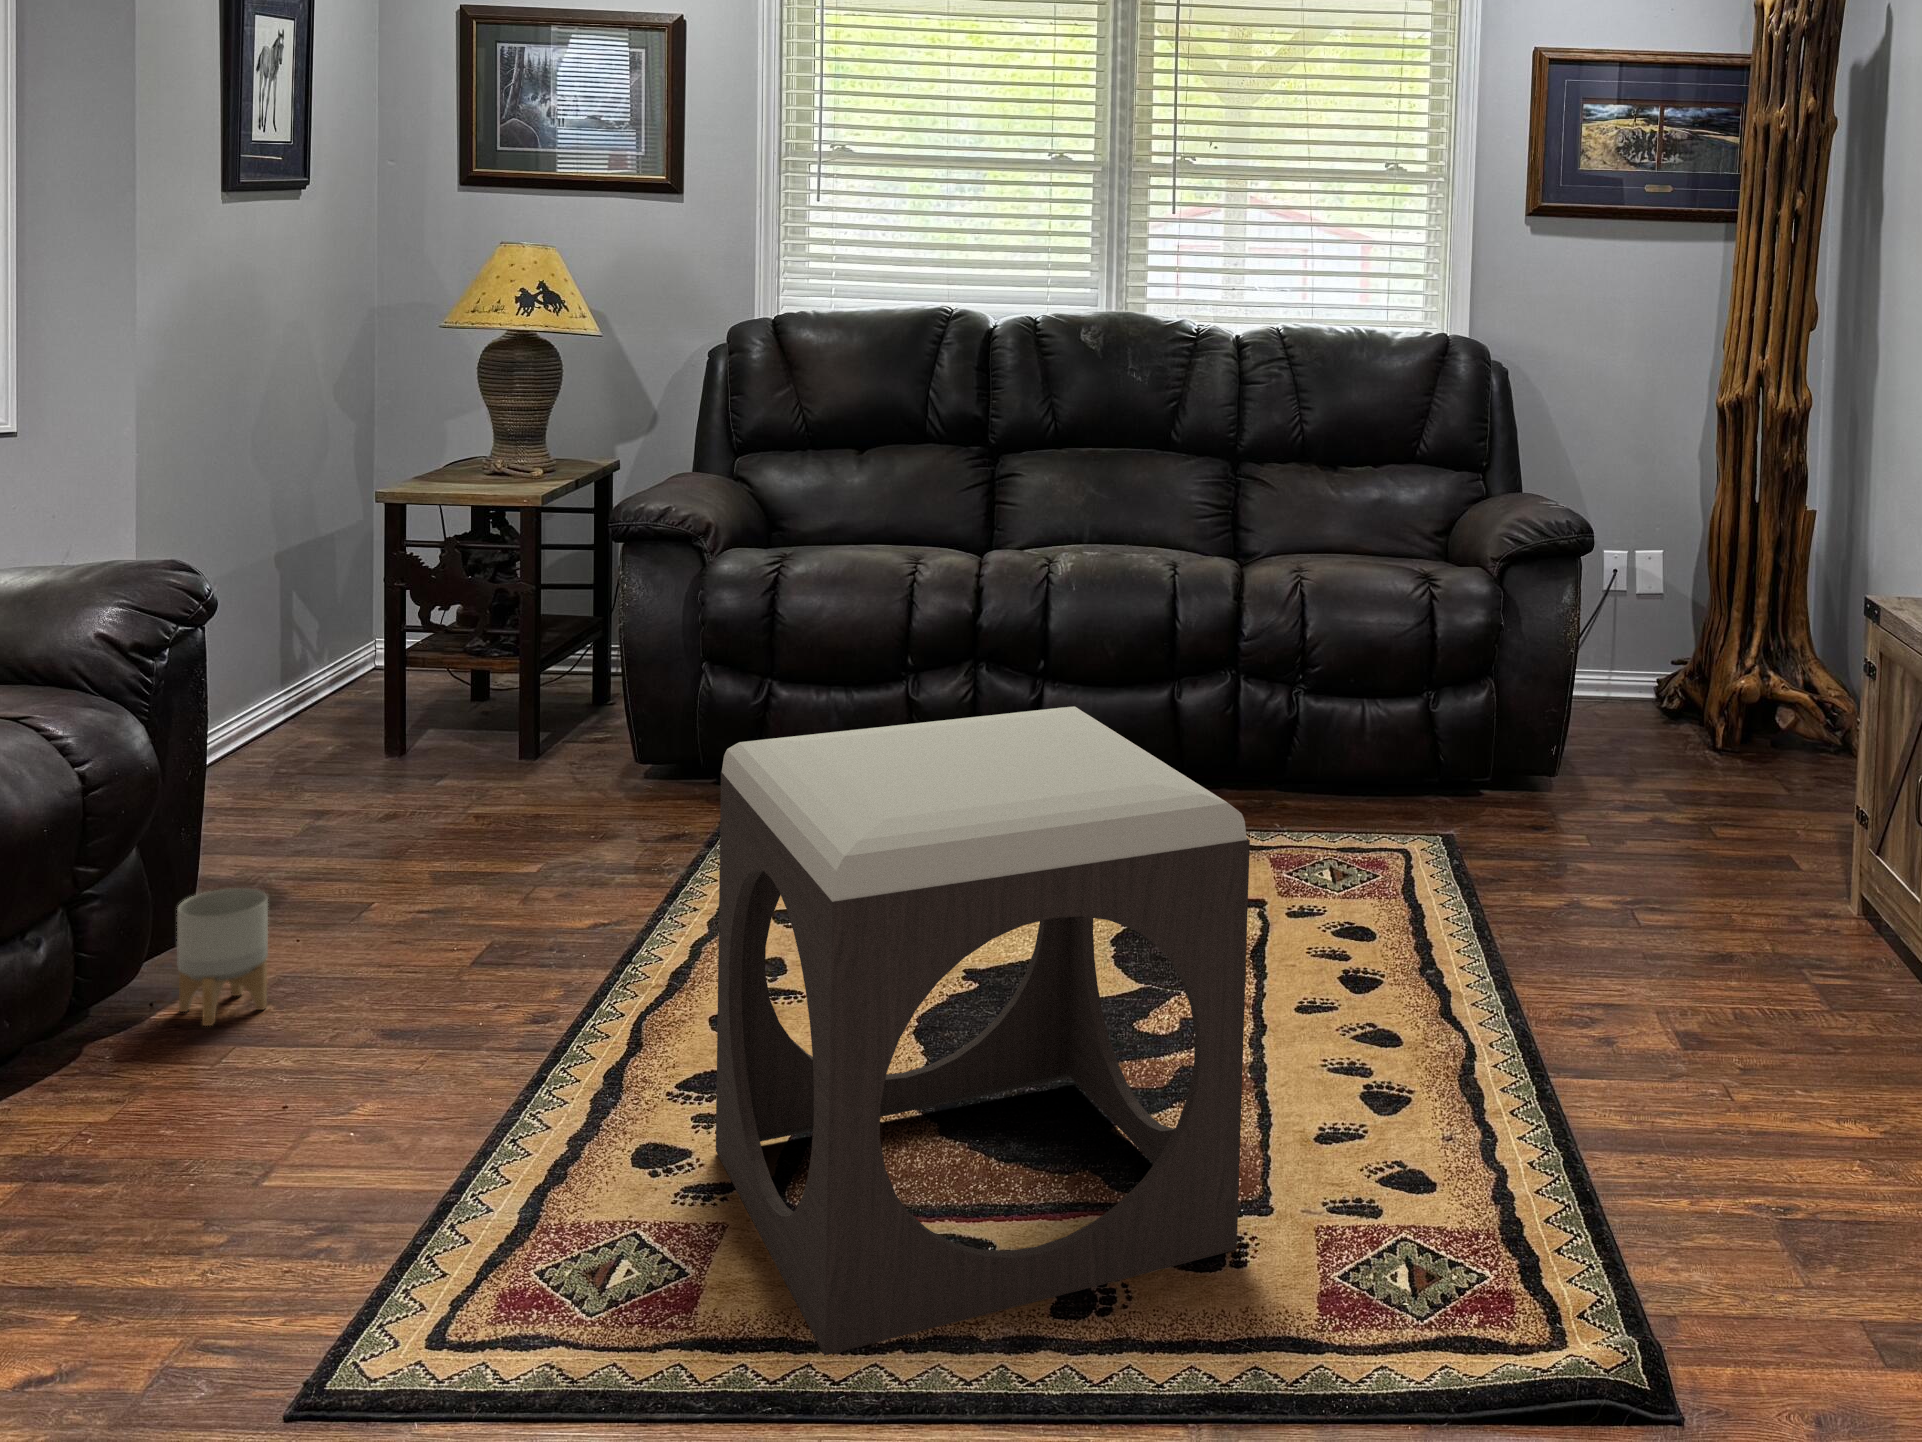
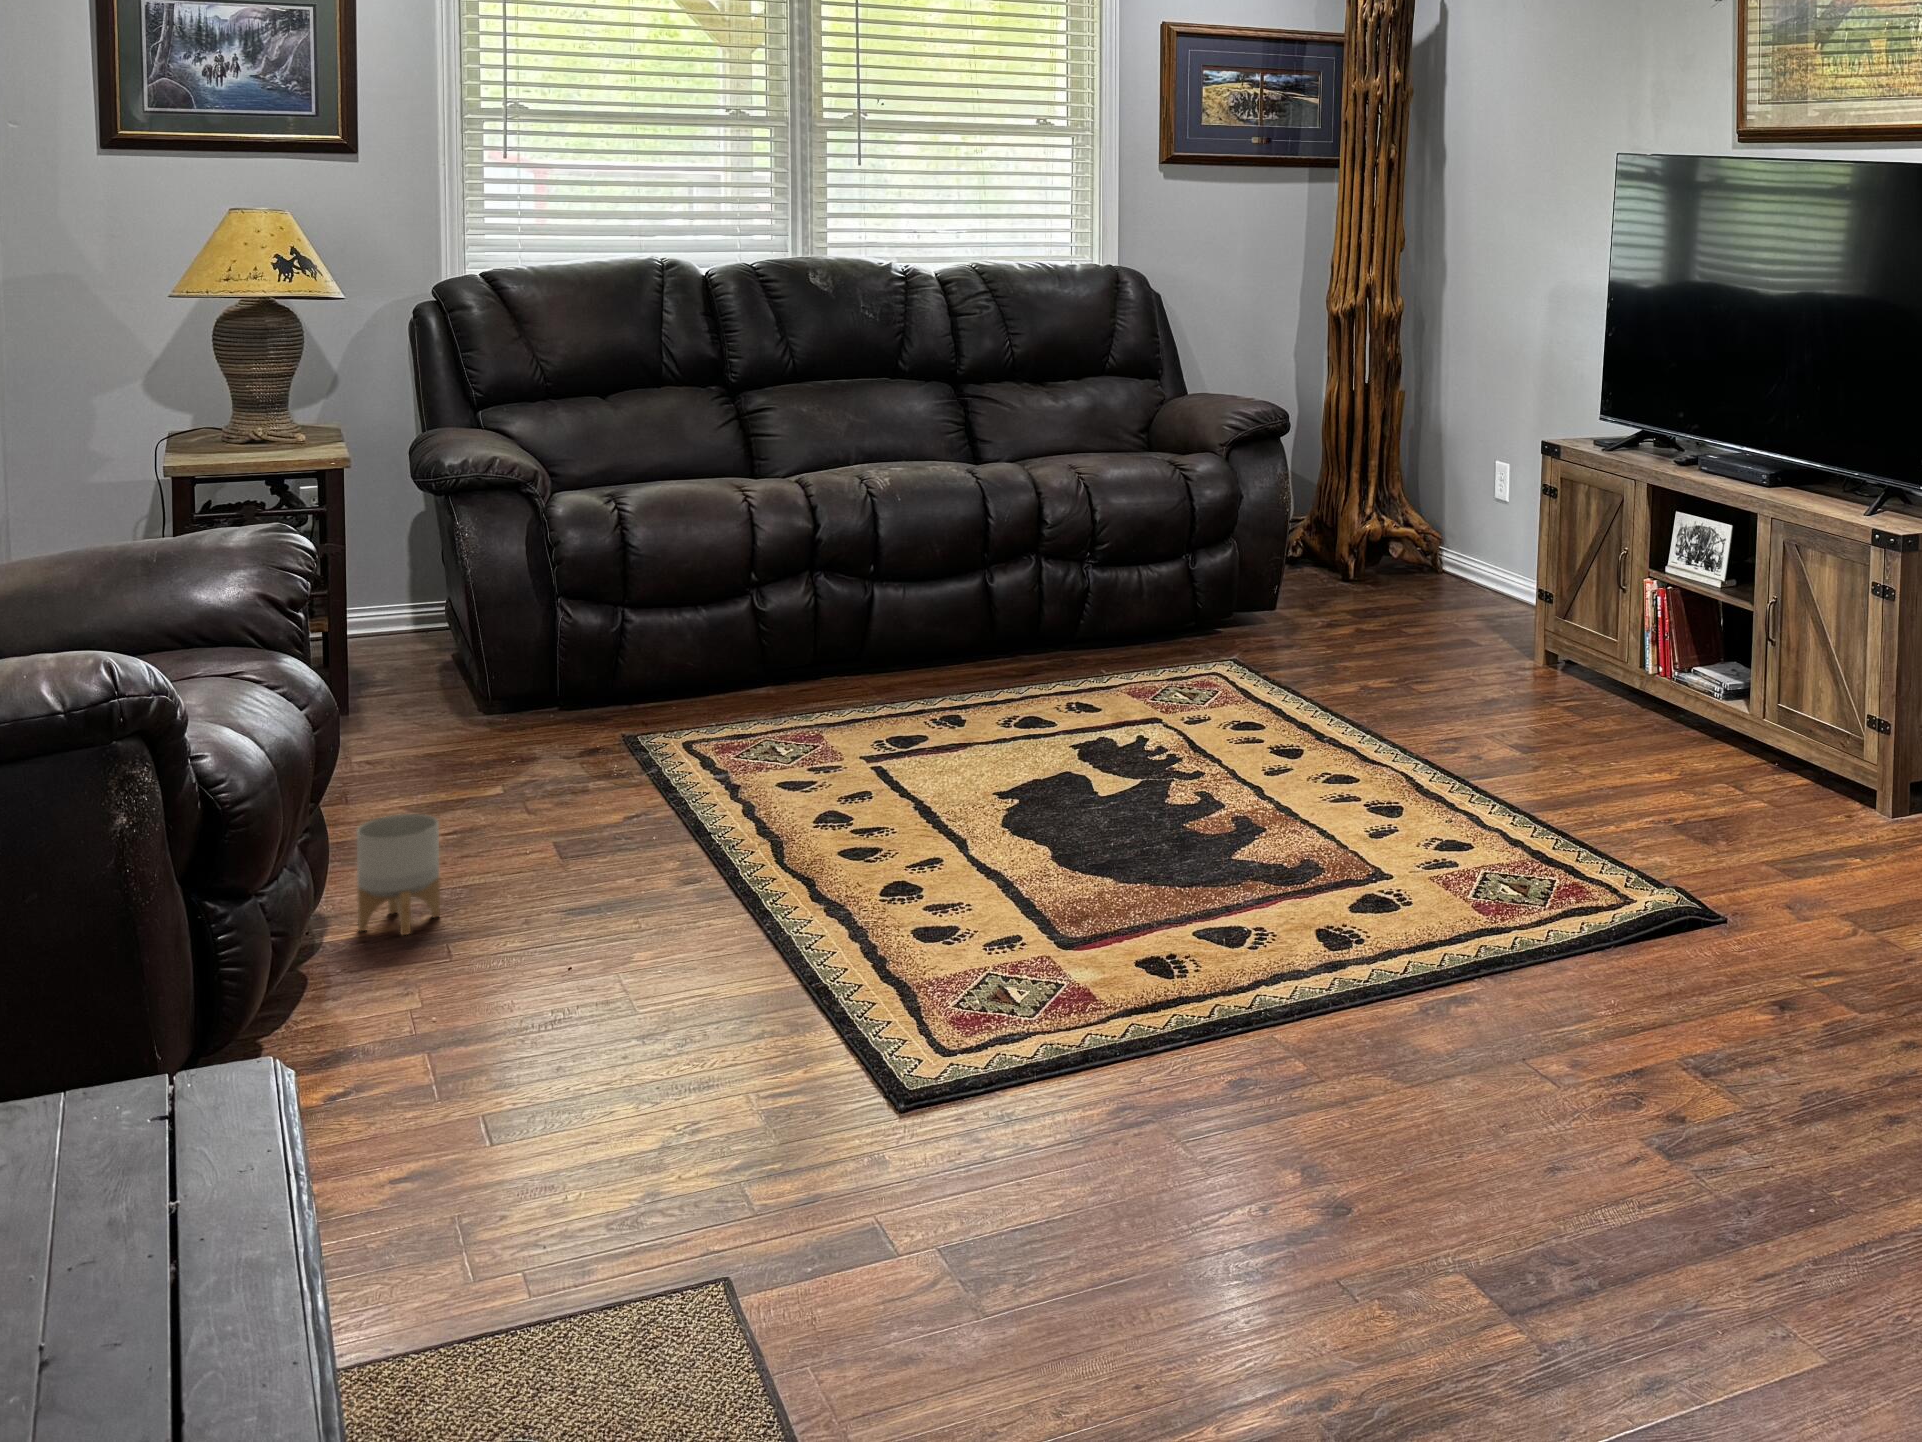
footstool: present [716,706,1250,1355] -> none [979,556,1401,993]

